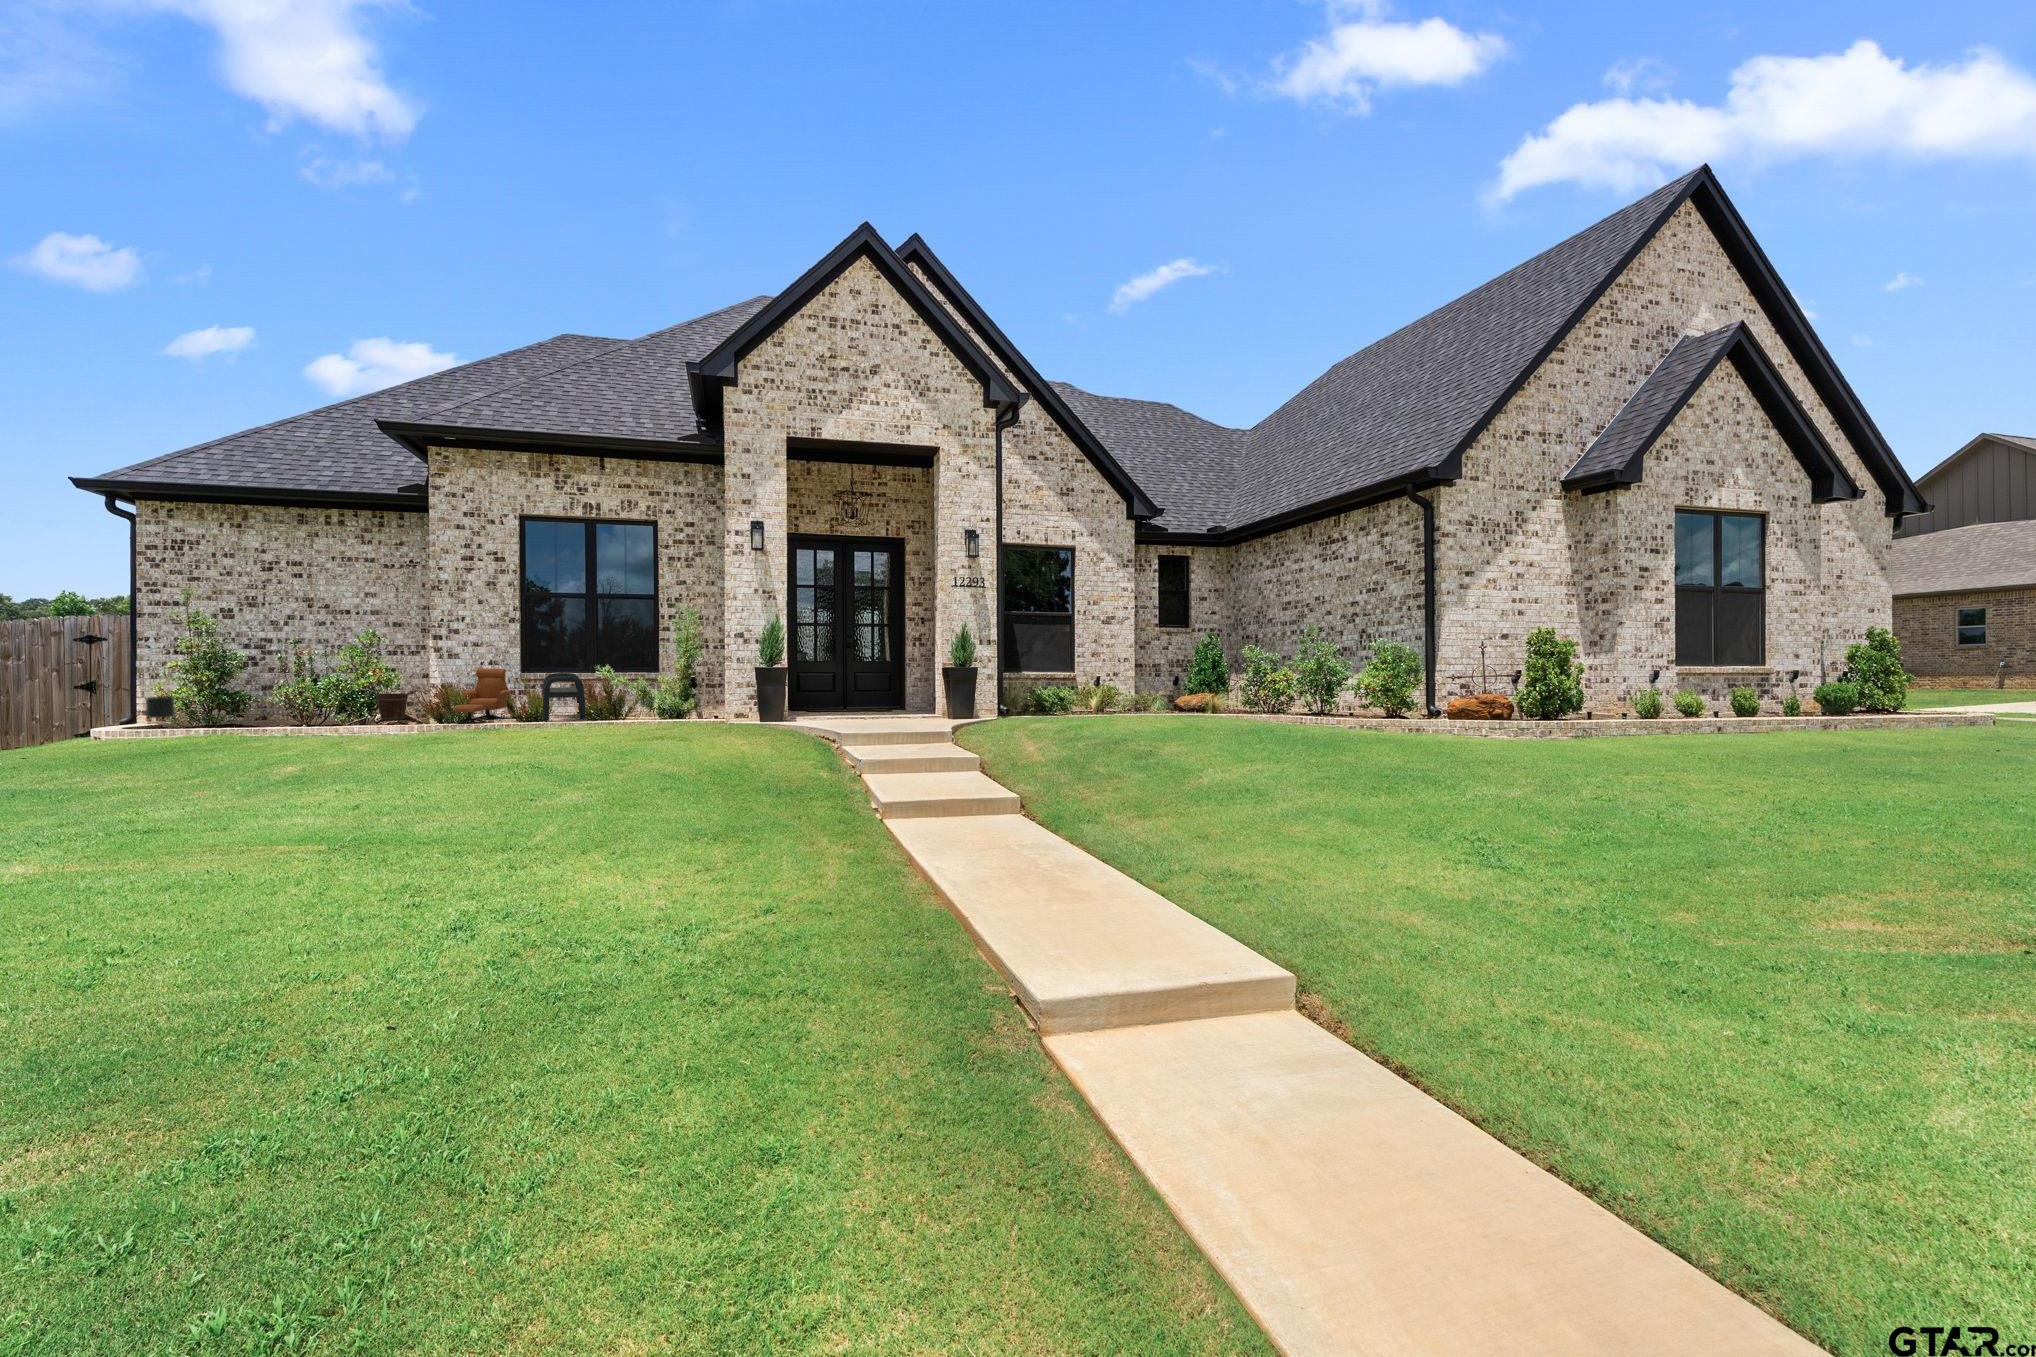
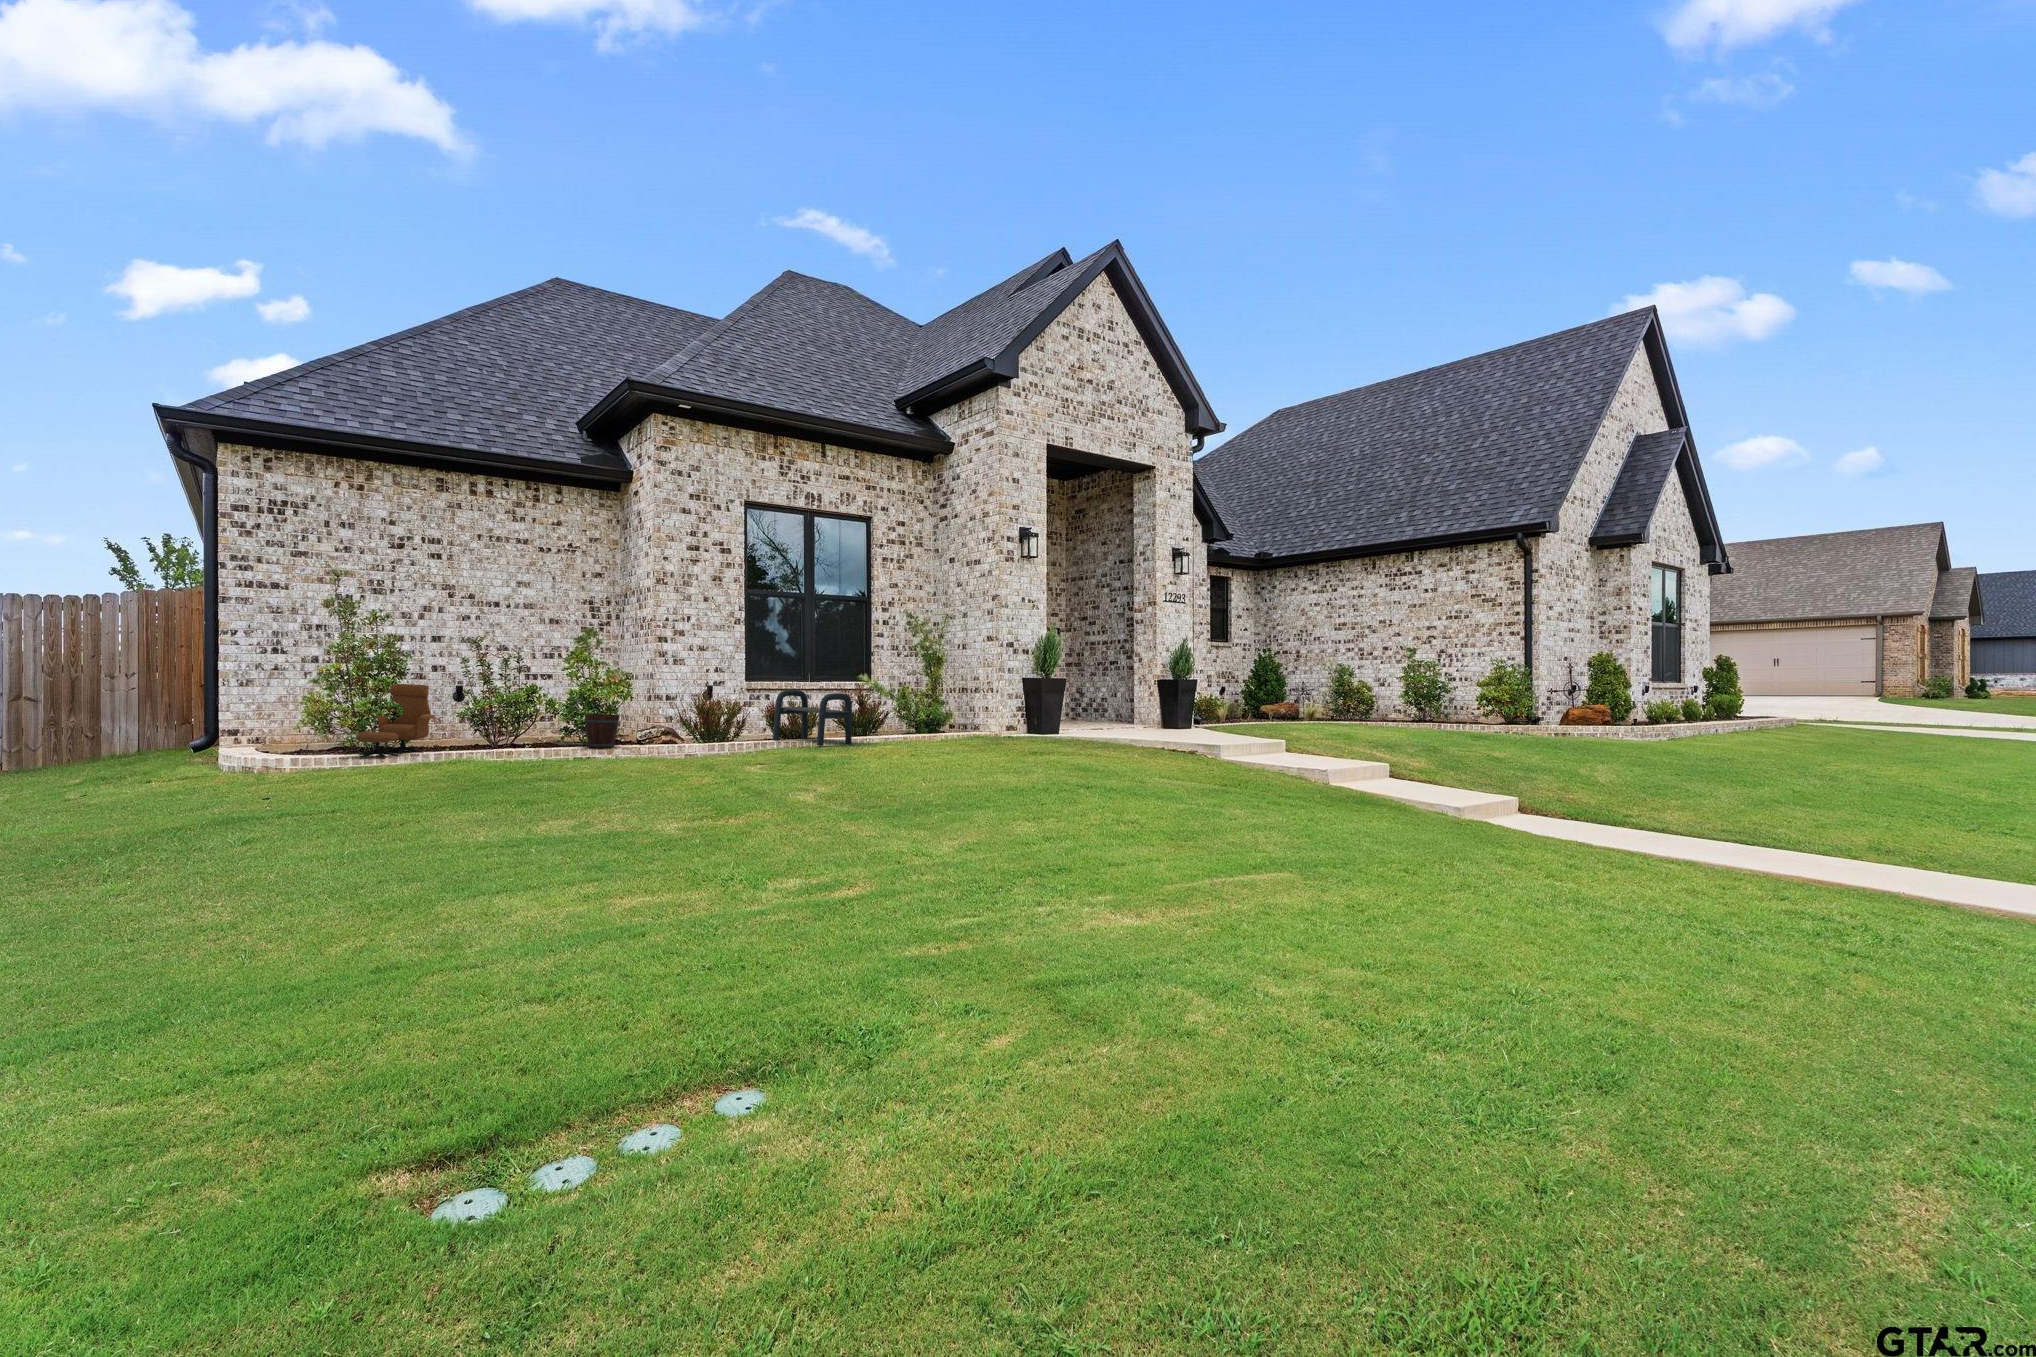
lounge chair: present [453,668,511,724] -> present [356,684,435,758]
planter: present [146,697,176,723] -> none [292,718,328,762]

